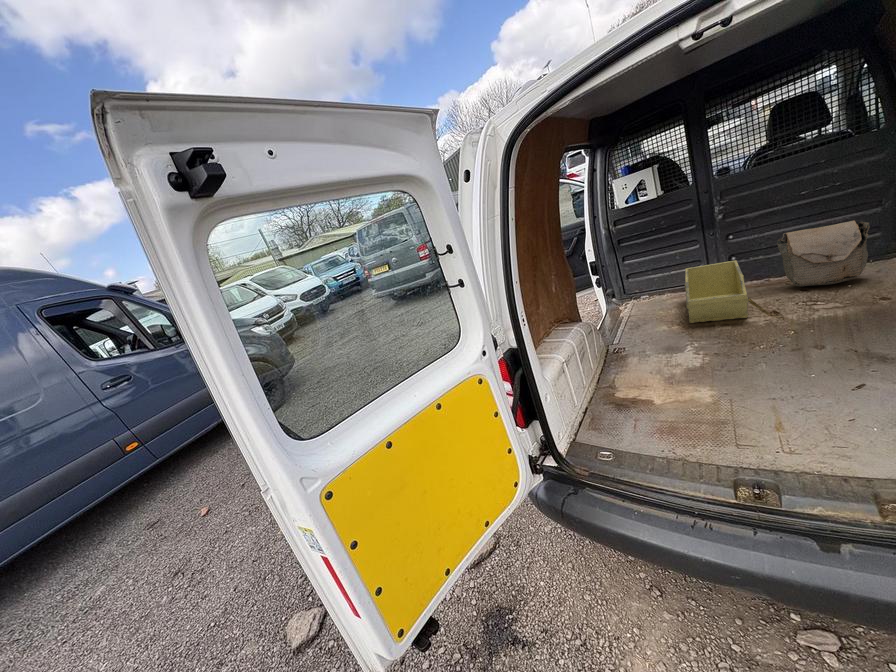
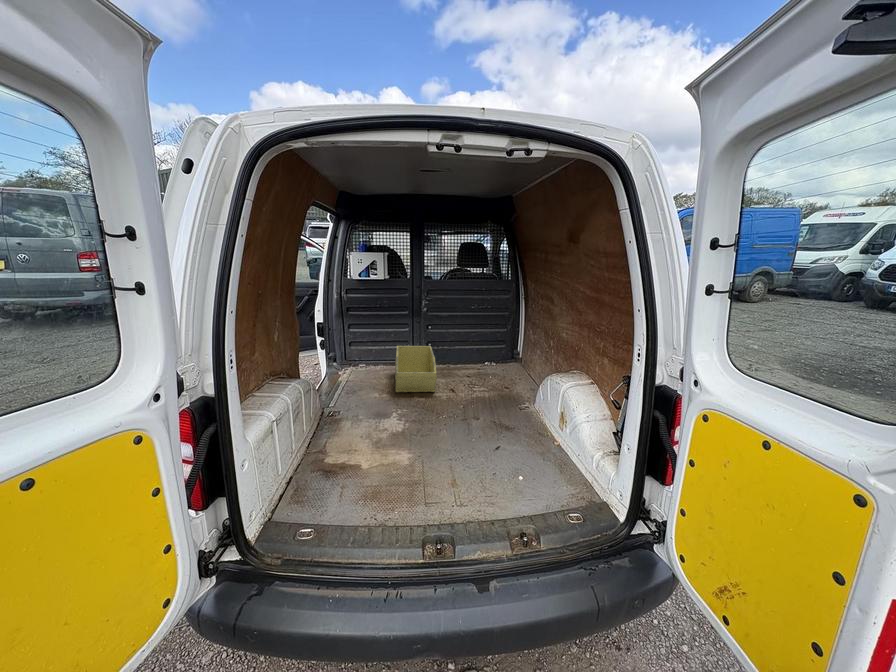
bag: present [777,221,870,286] -> none [456,333,501,374]

